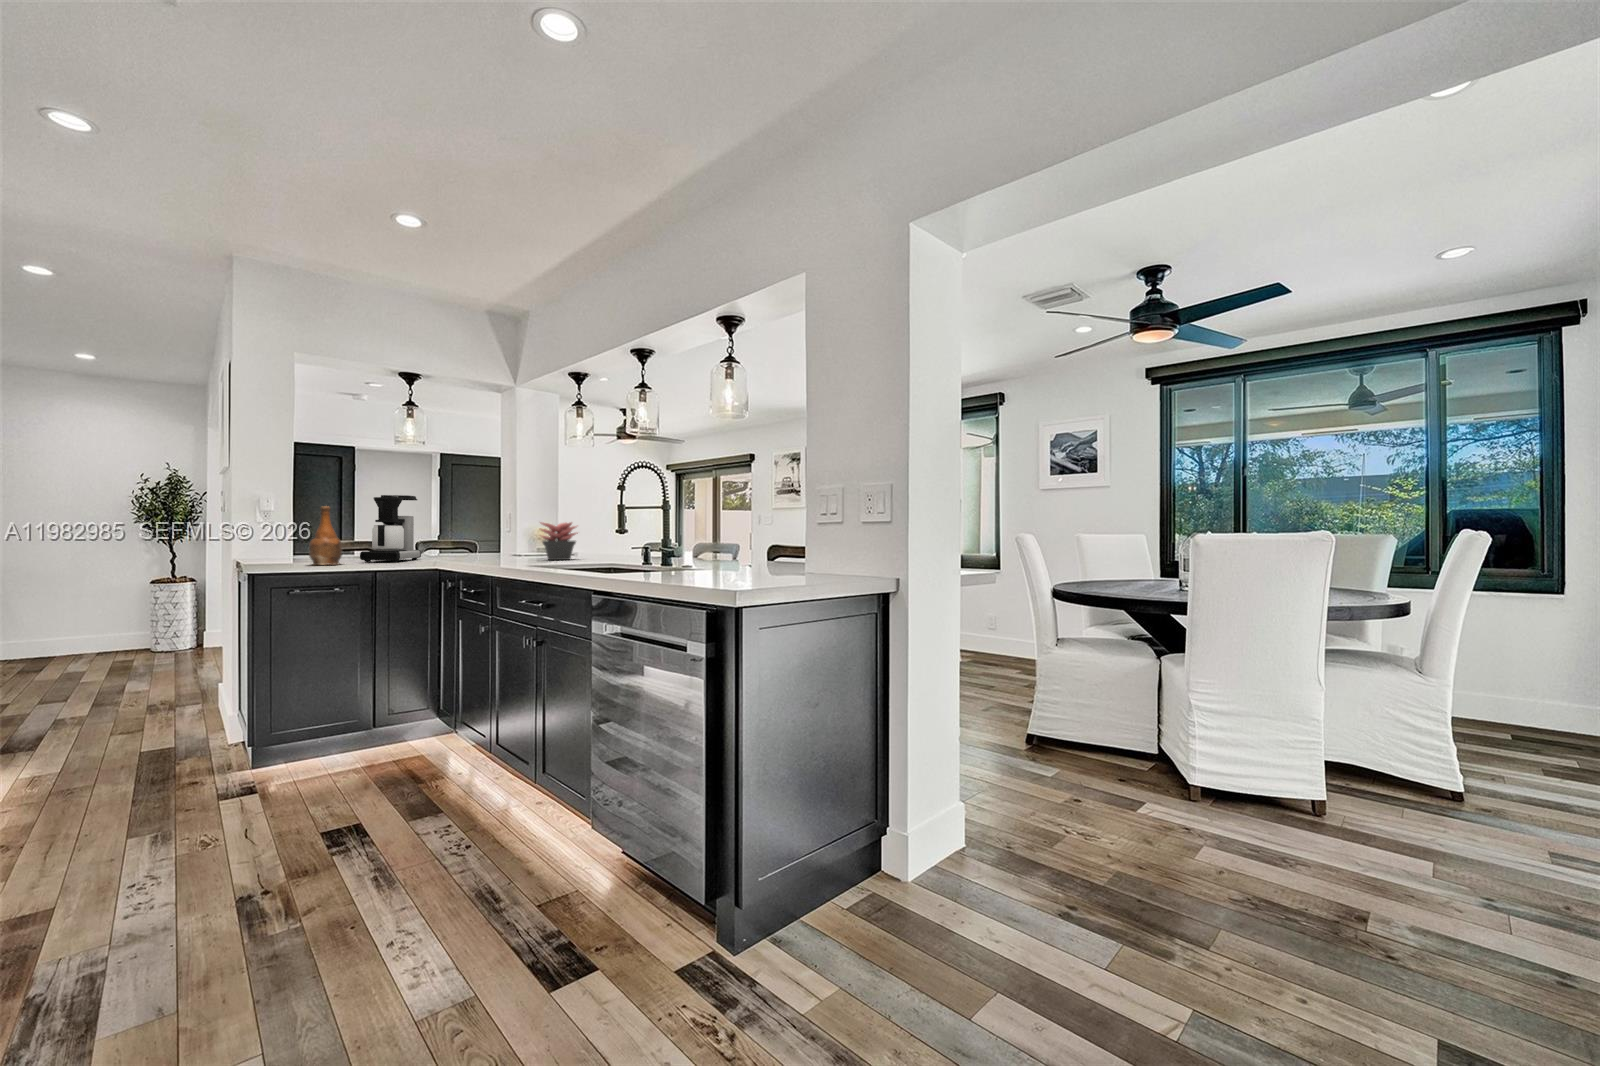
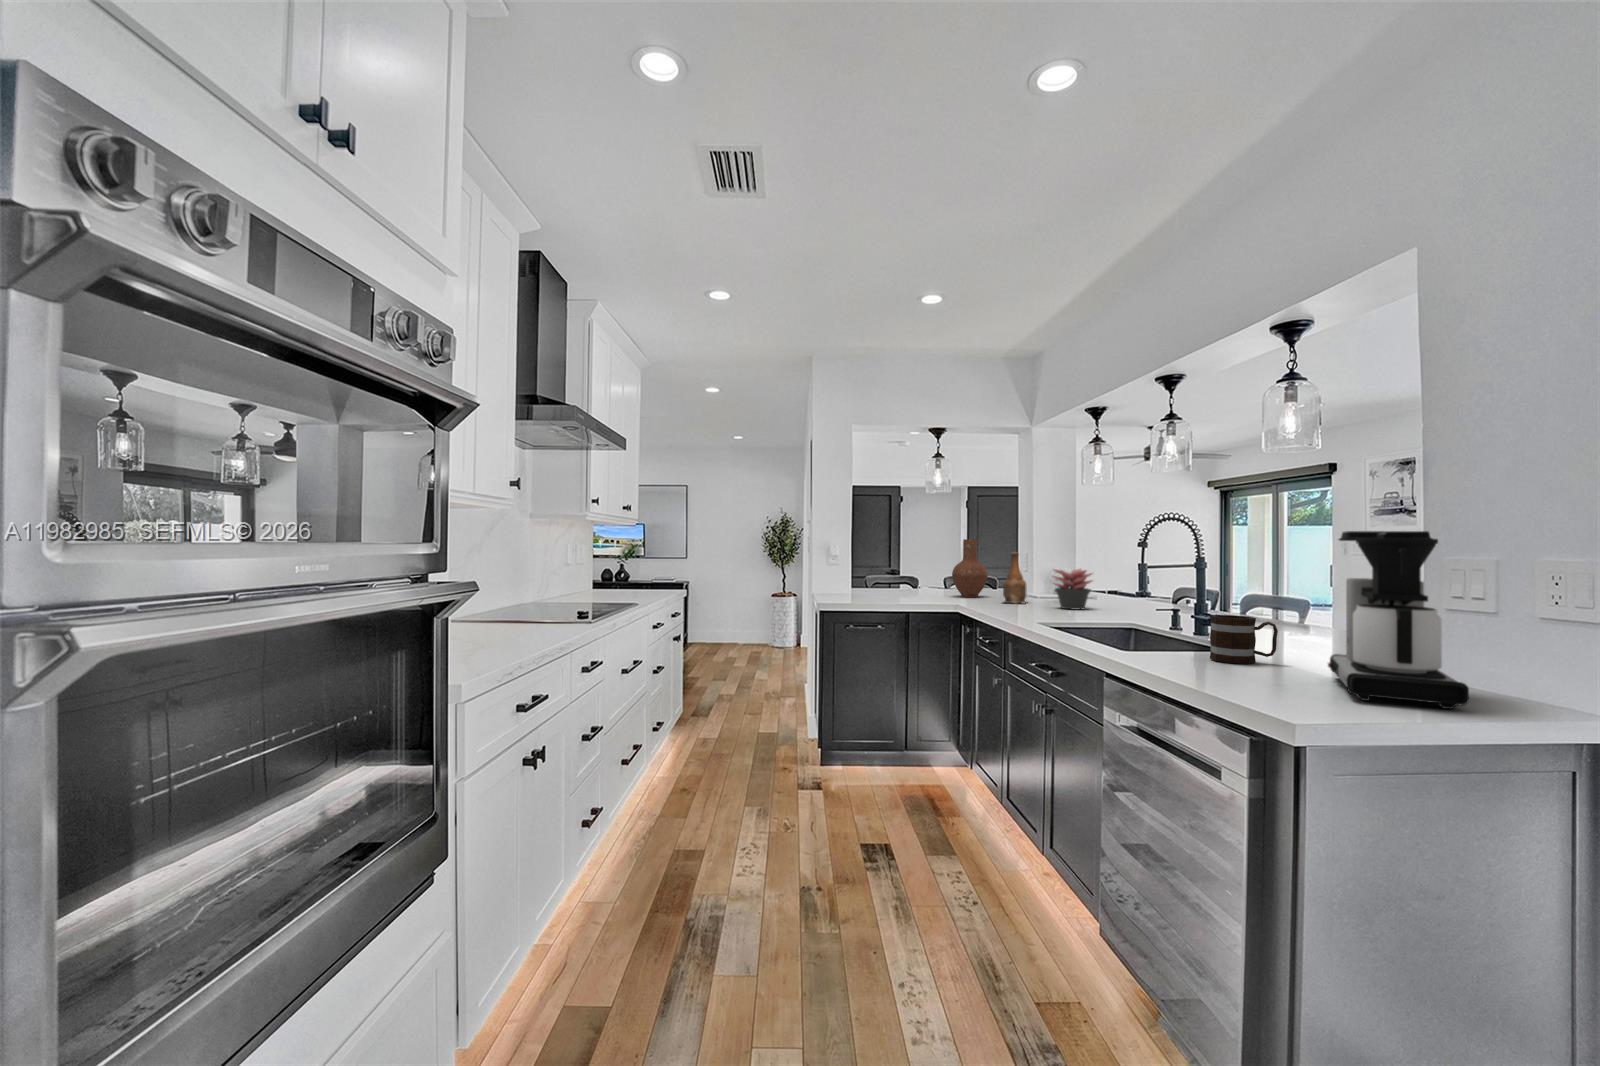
coffee maker: present [360,495,421,562] -> present [1328,531,1469,709]
vase: none [429,496,470,558] -> present [952,539,988,597]
bottle: present [309,506,342,565] -> present [1003,552,1027,603]
mug: none [679,539,725,575] -> present [1210,615,1278,664]

